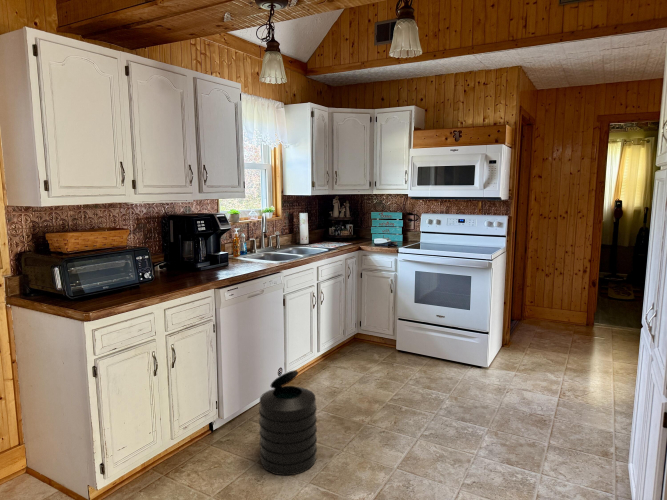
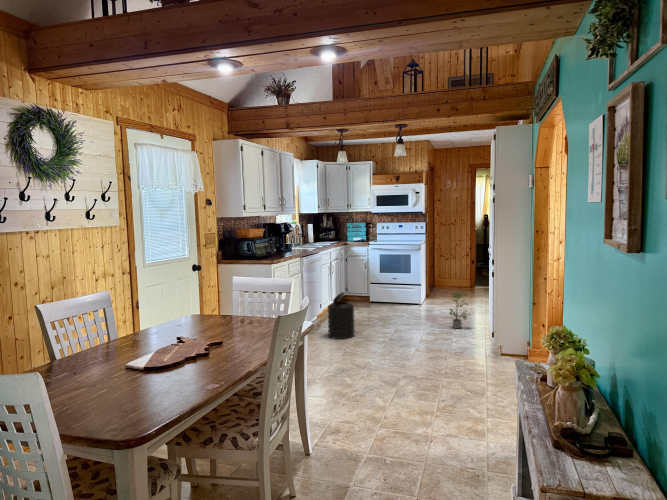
potted plant: none [536,385,593,470] -> present [449,293,469,328]

